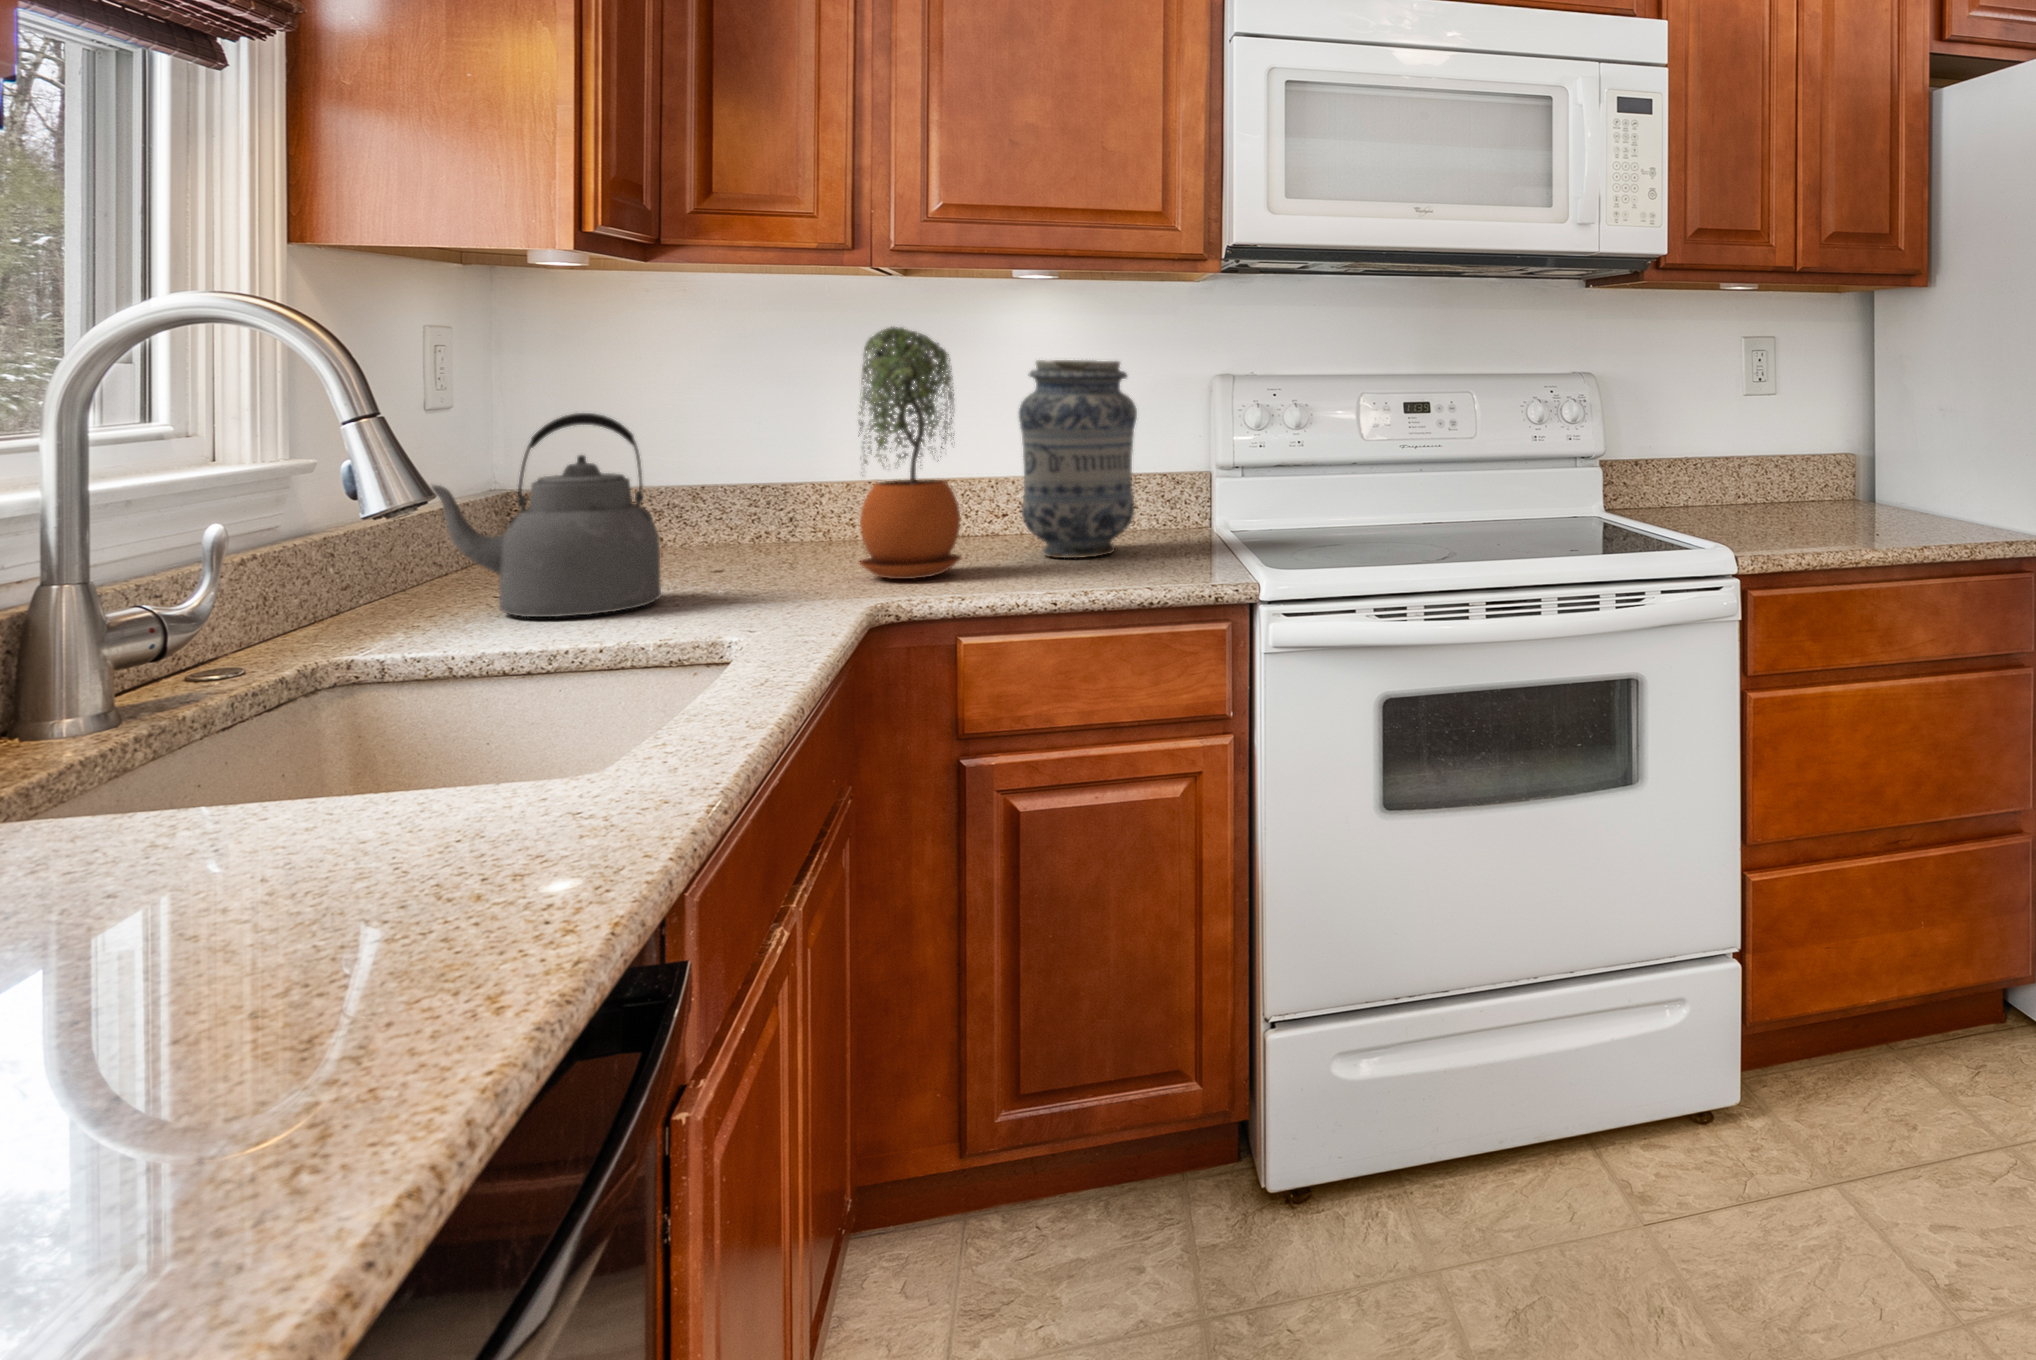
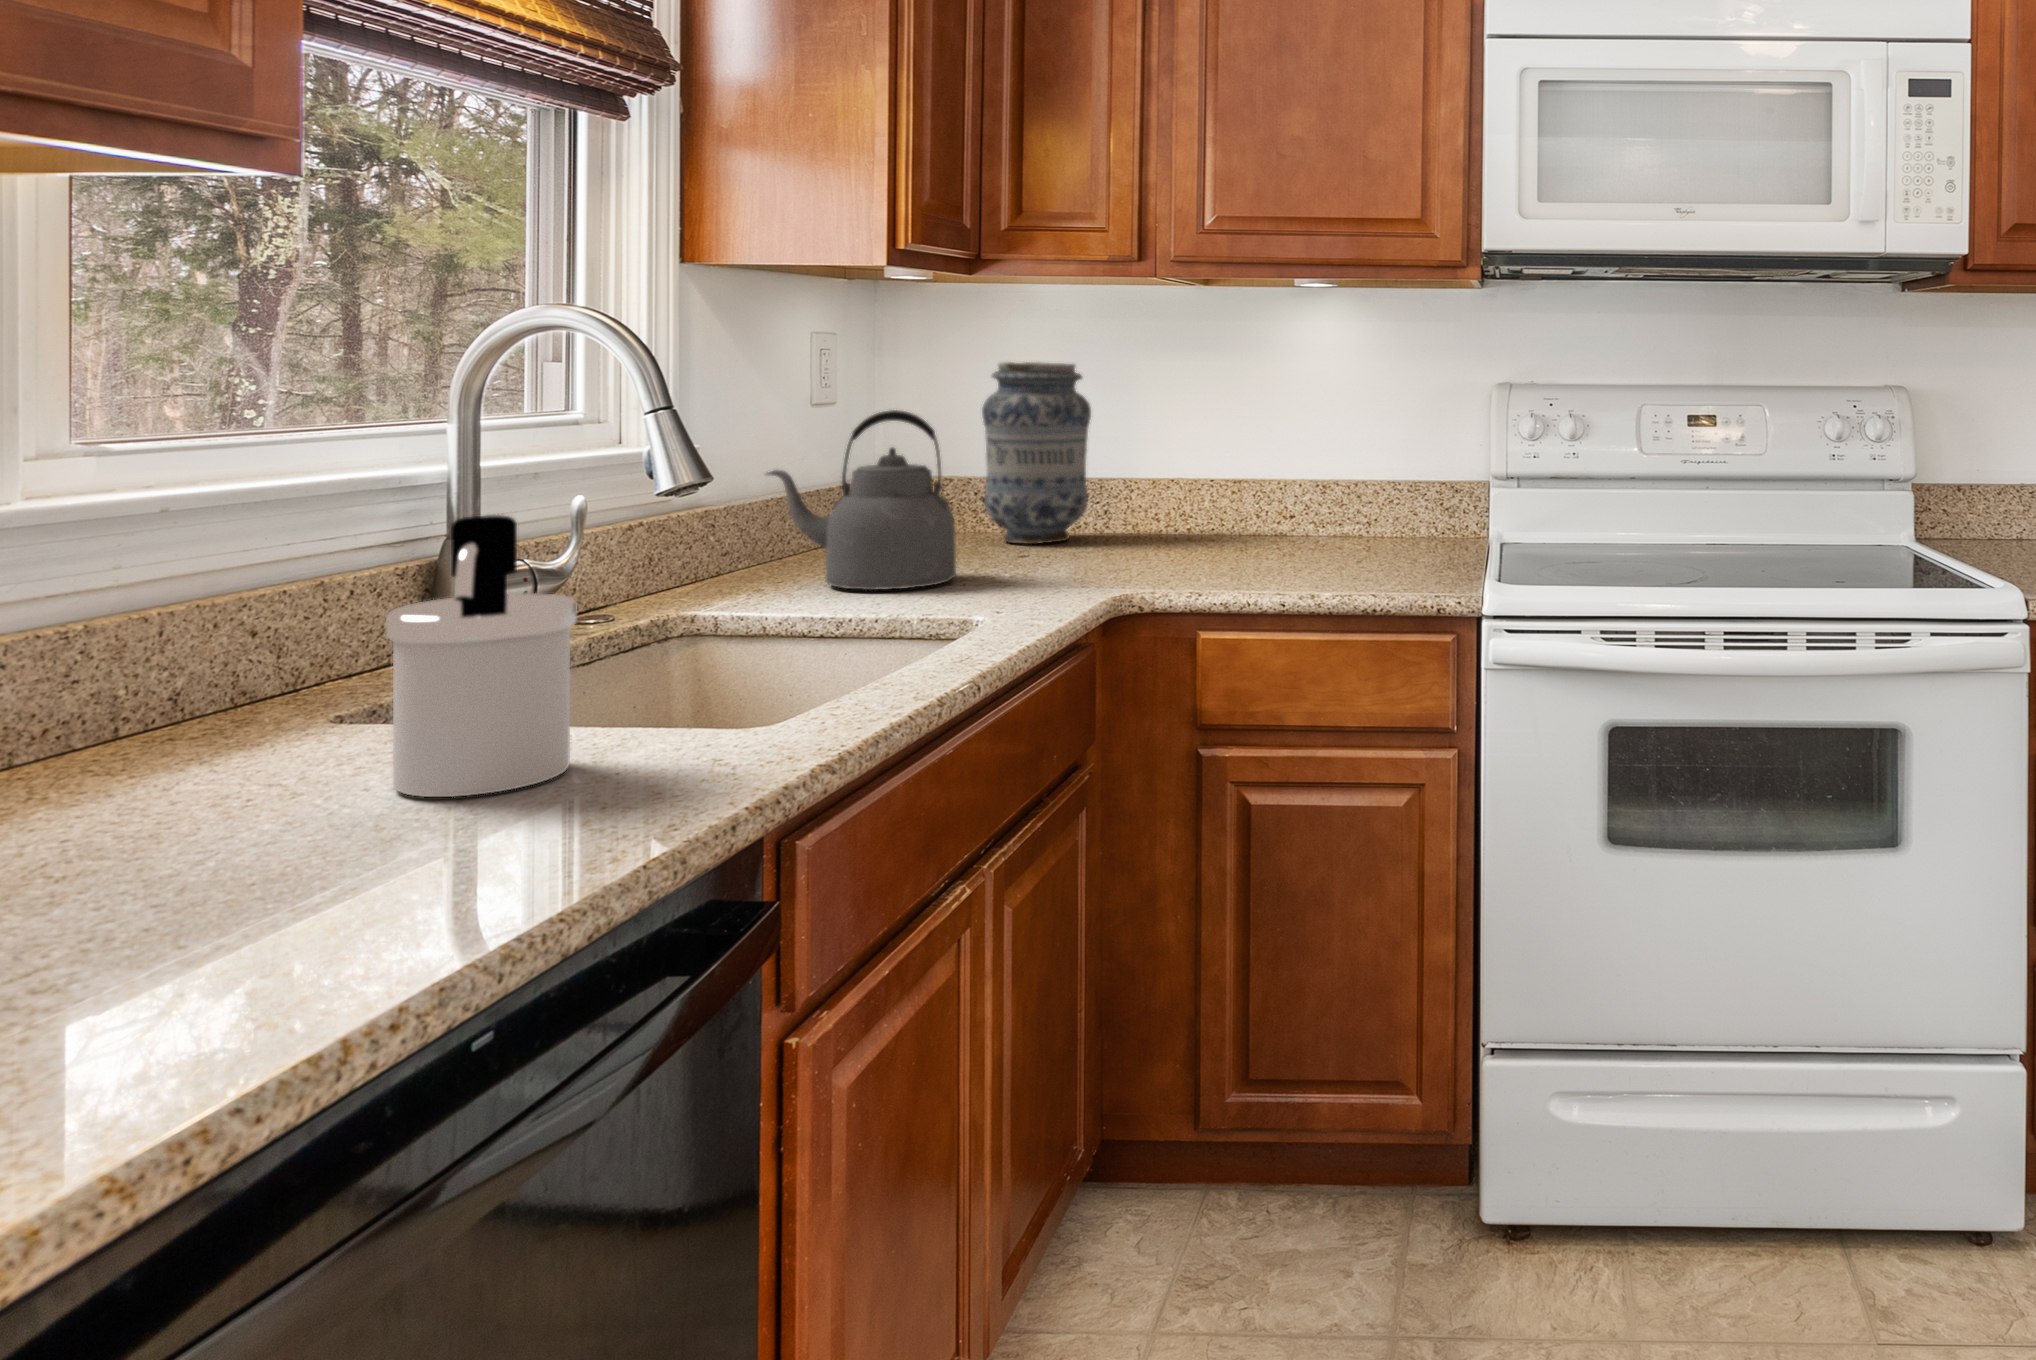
potted plant: present [859,327,961,579] -> none [1128,333,1226,573]
vase: present [1019,360,1137,558] -> present [982,362,1091,544]
soap dispenser: none [141,545,399,903] -> present [386,515,576,797]

